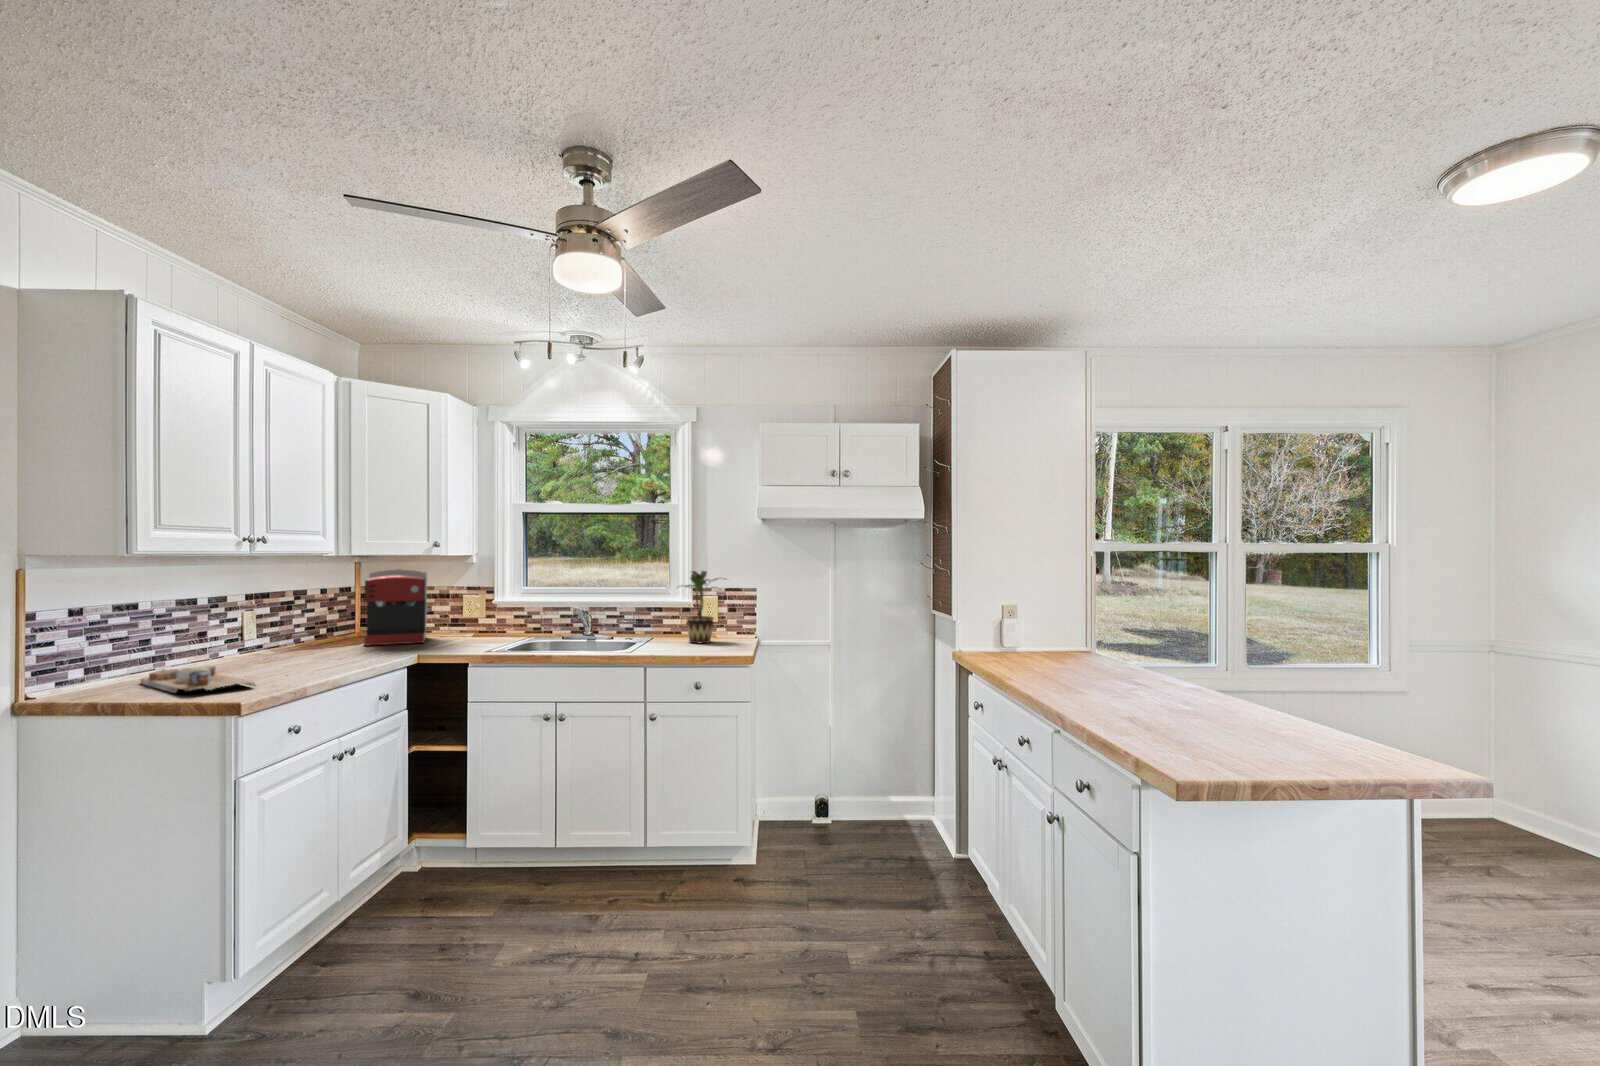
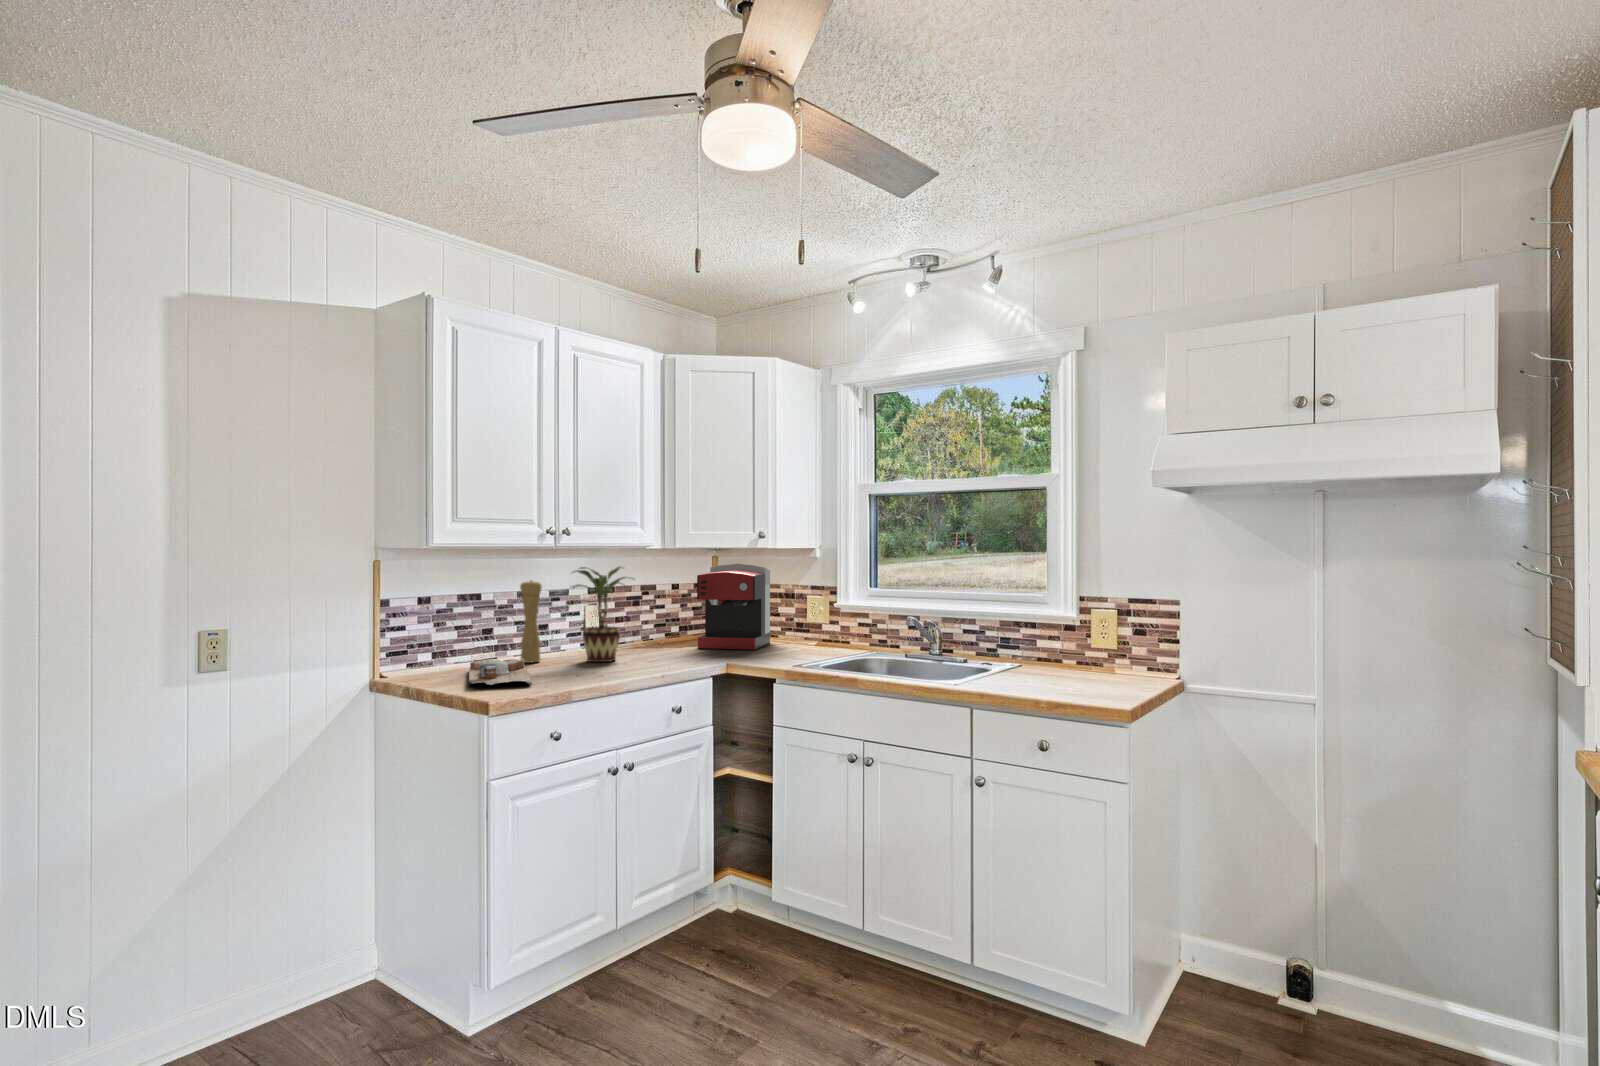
potted plant: present [685,571,726,643] -> present [572,567,631,662]
pepper mill: none [187,588,214,671] -> present [520,580,542,663]

